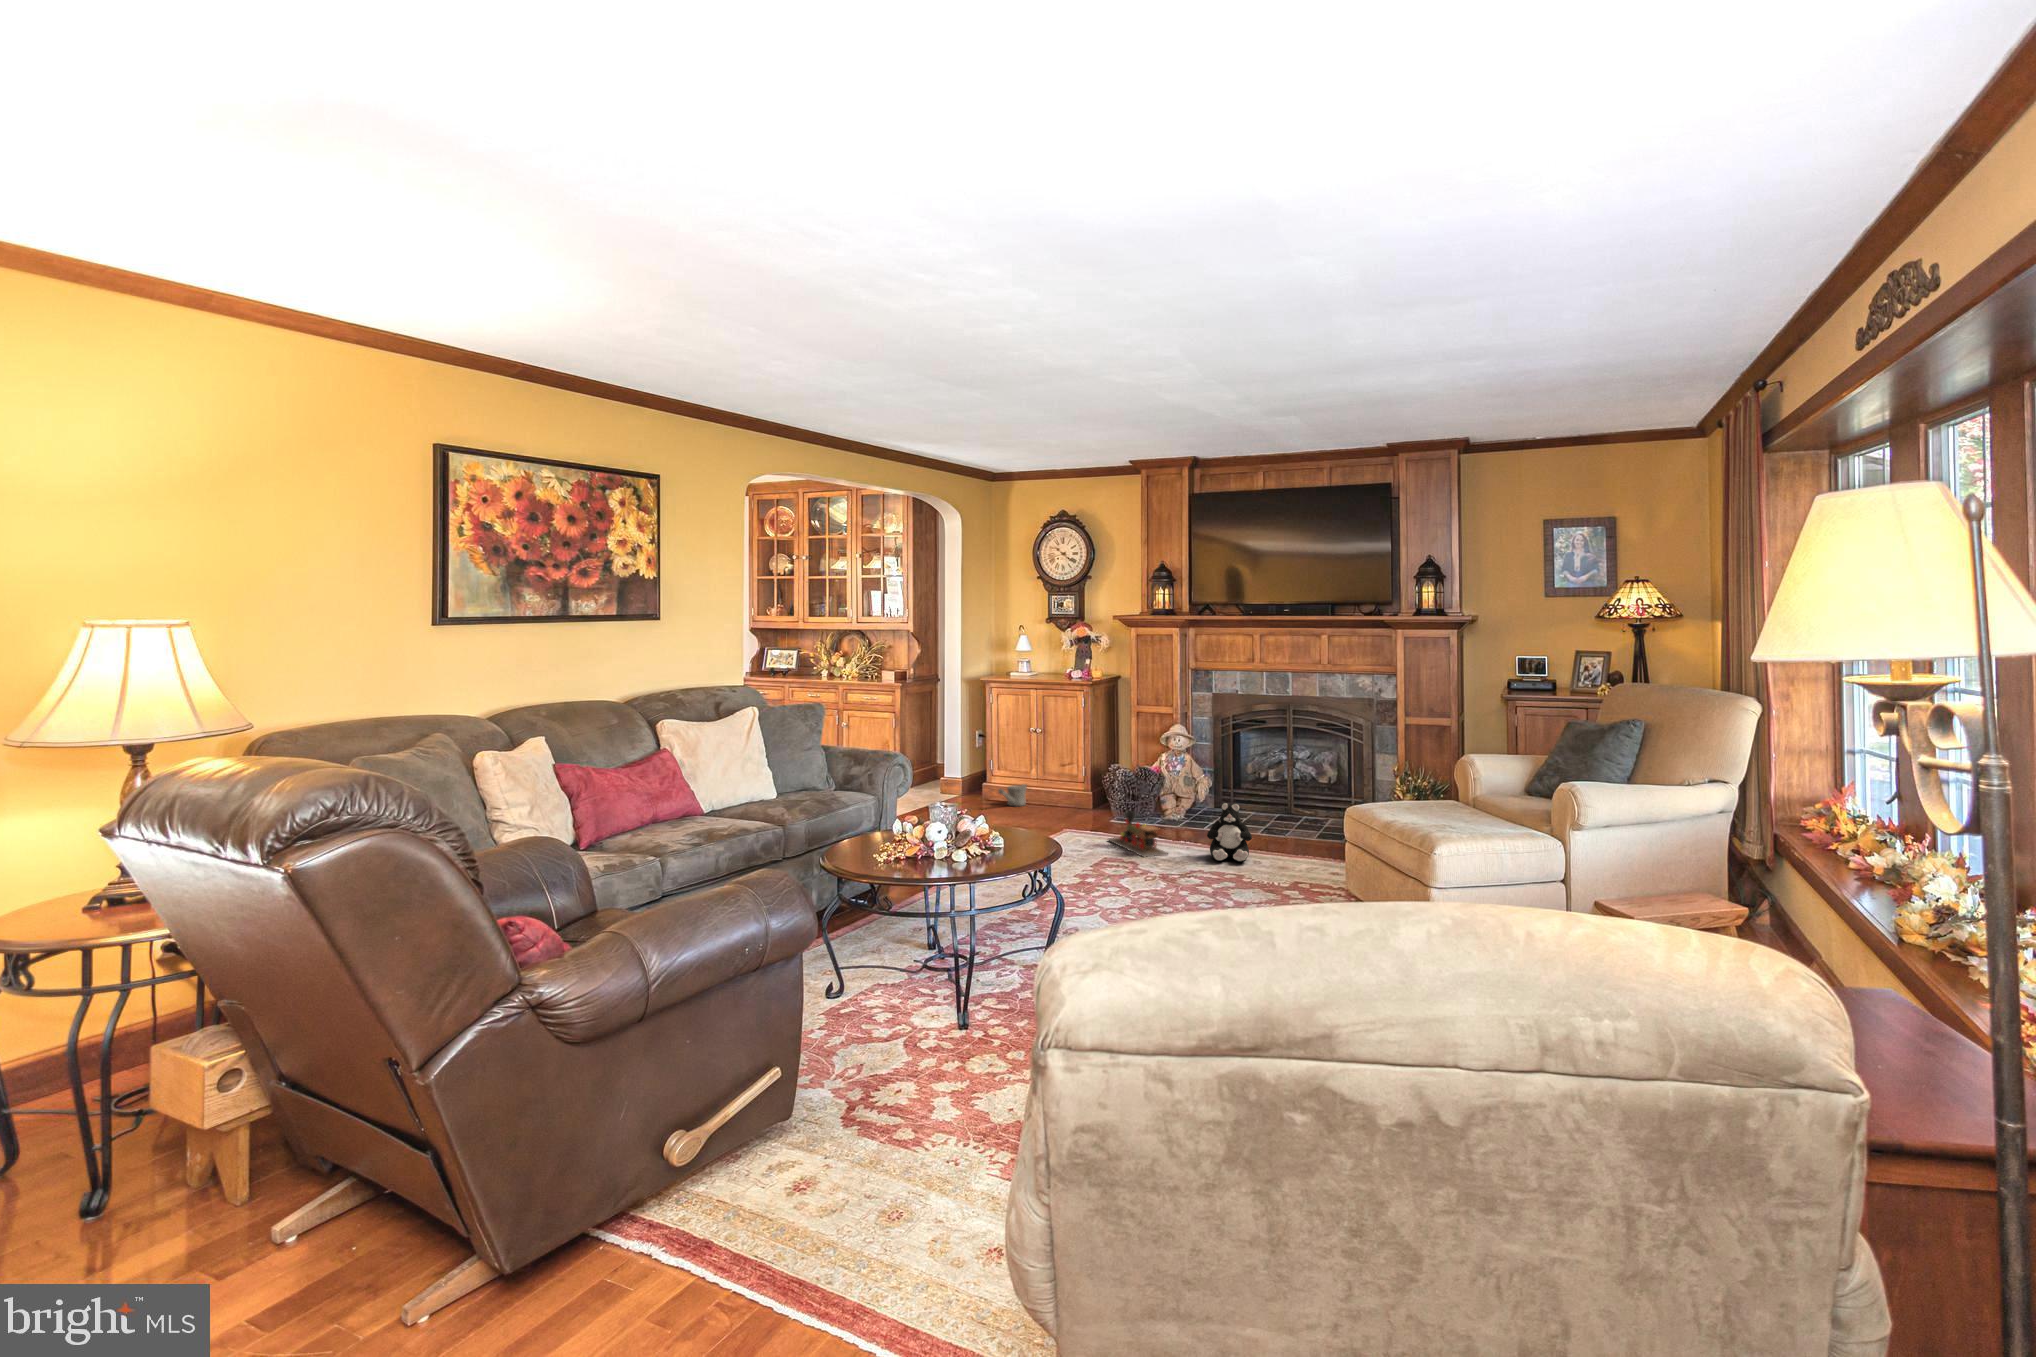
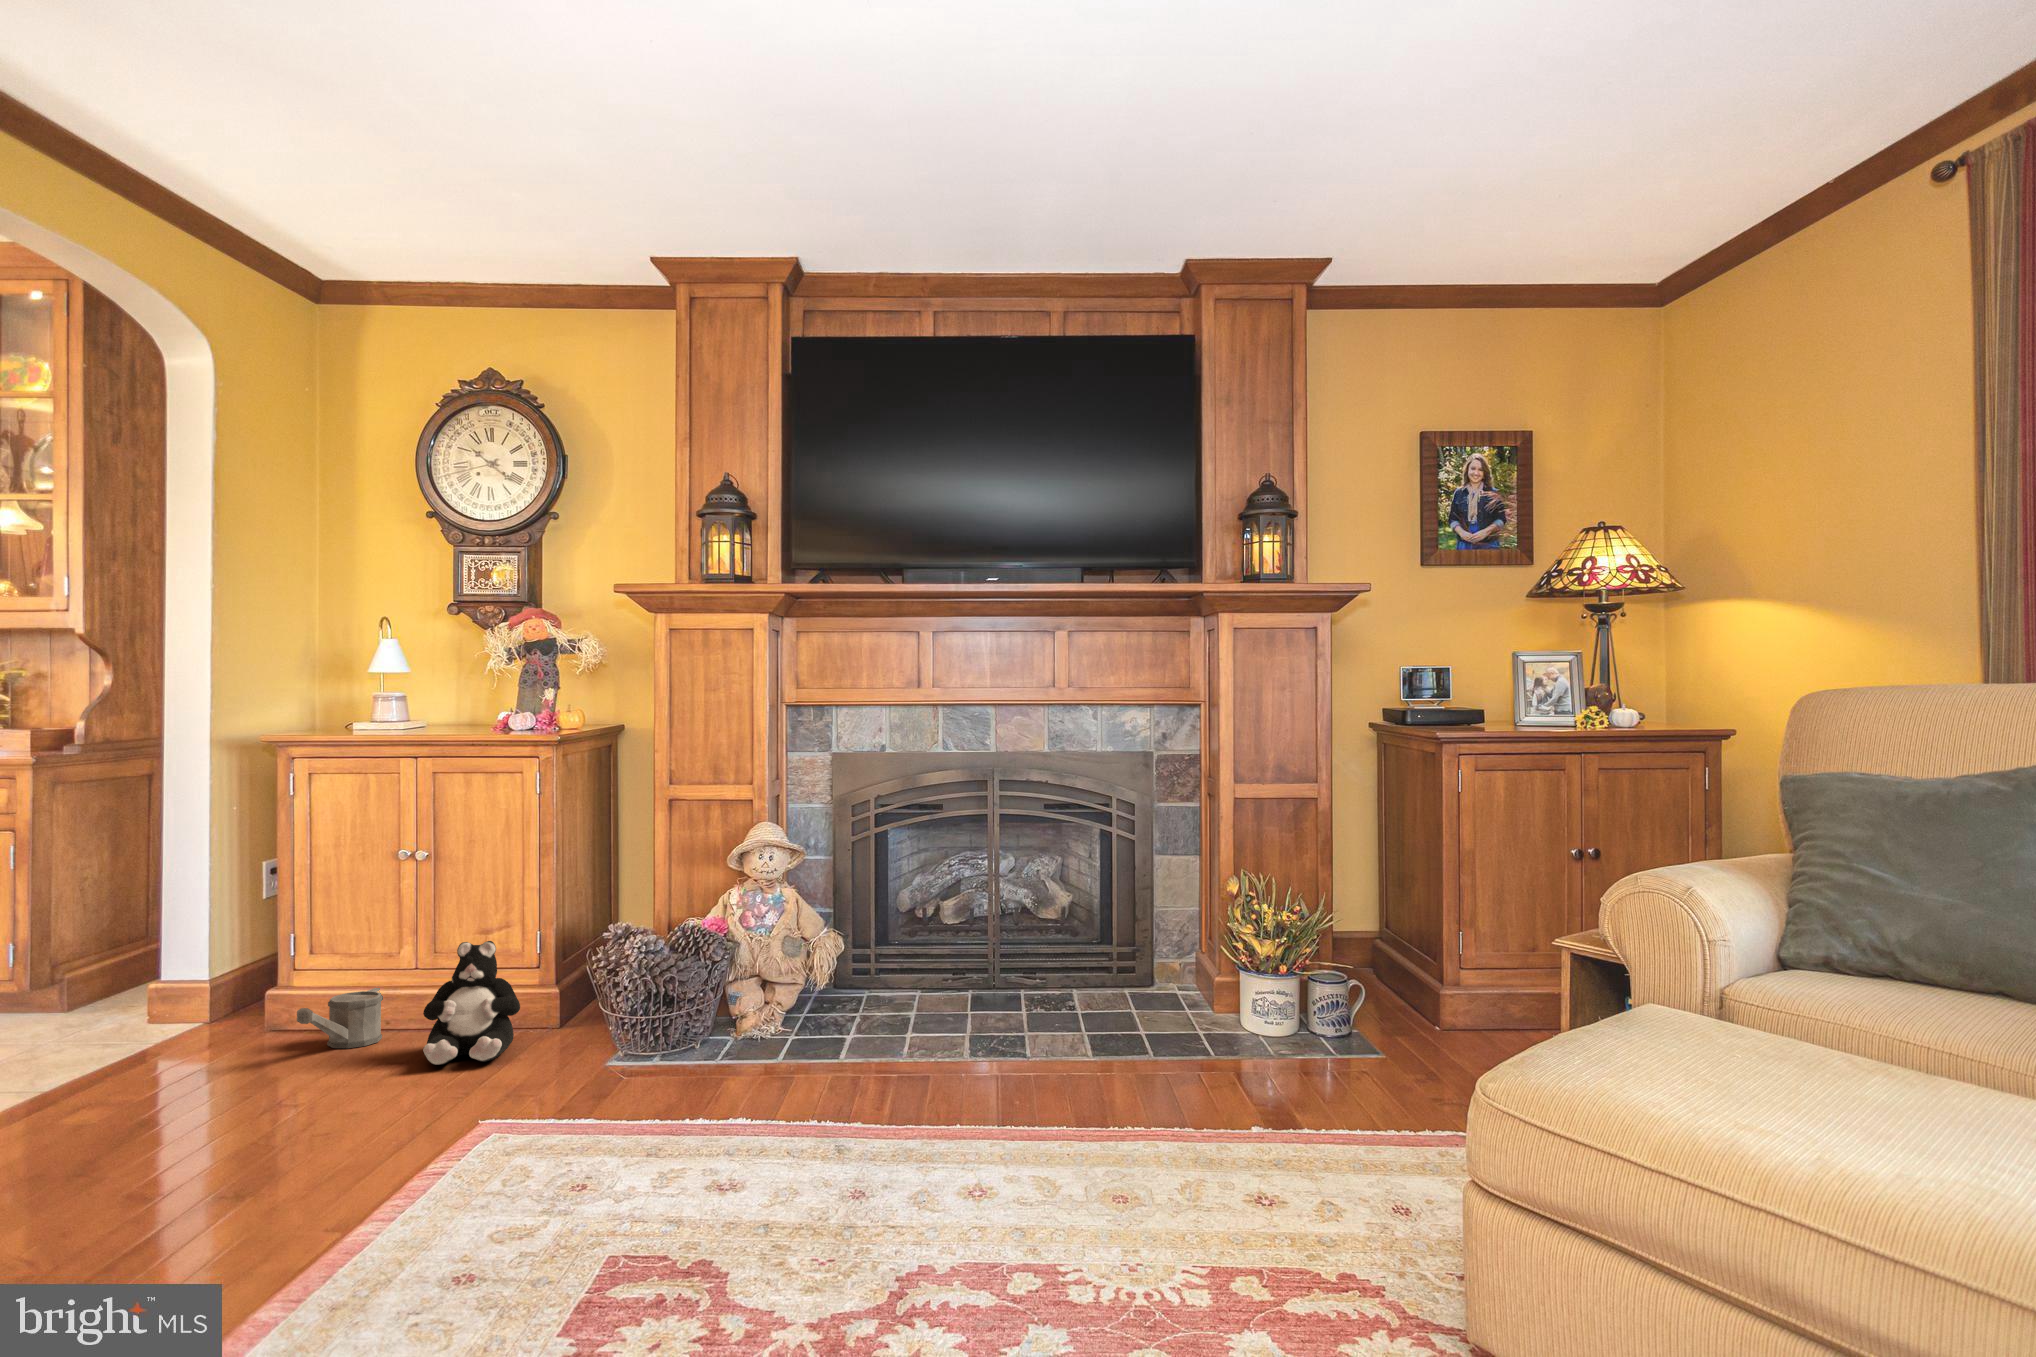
plush toy: present [1207,803,1252,862] -> present [423,941,520,1065]
toy train: present [1108,811,1167,857] -> none [609,1053,797,1203]

